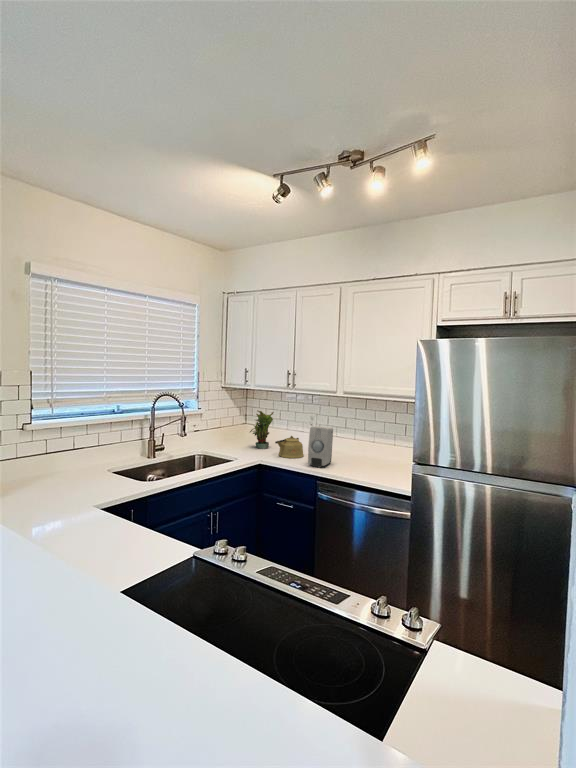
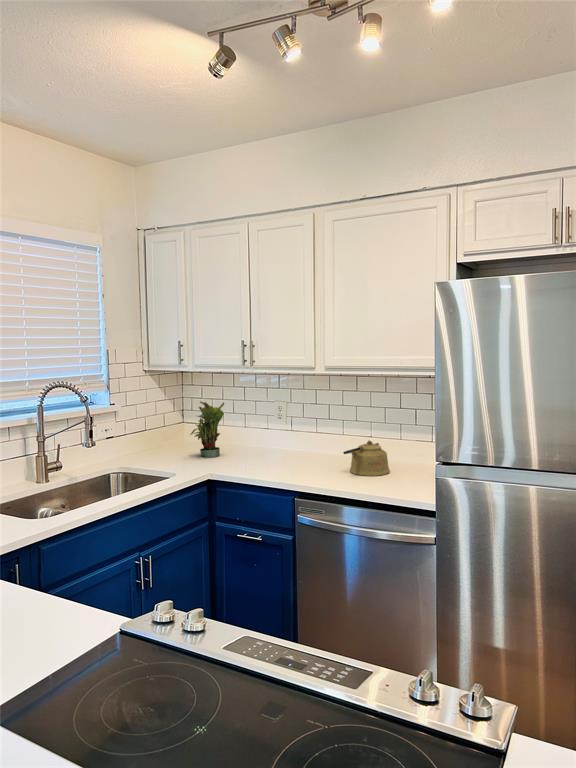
soap dispenser: present [308,426,333,467] -> none [280,419,314,478]
kettle: present [275,436,304,458] -> present [343,440,390,476]

